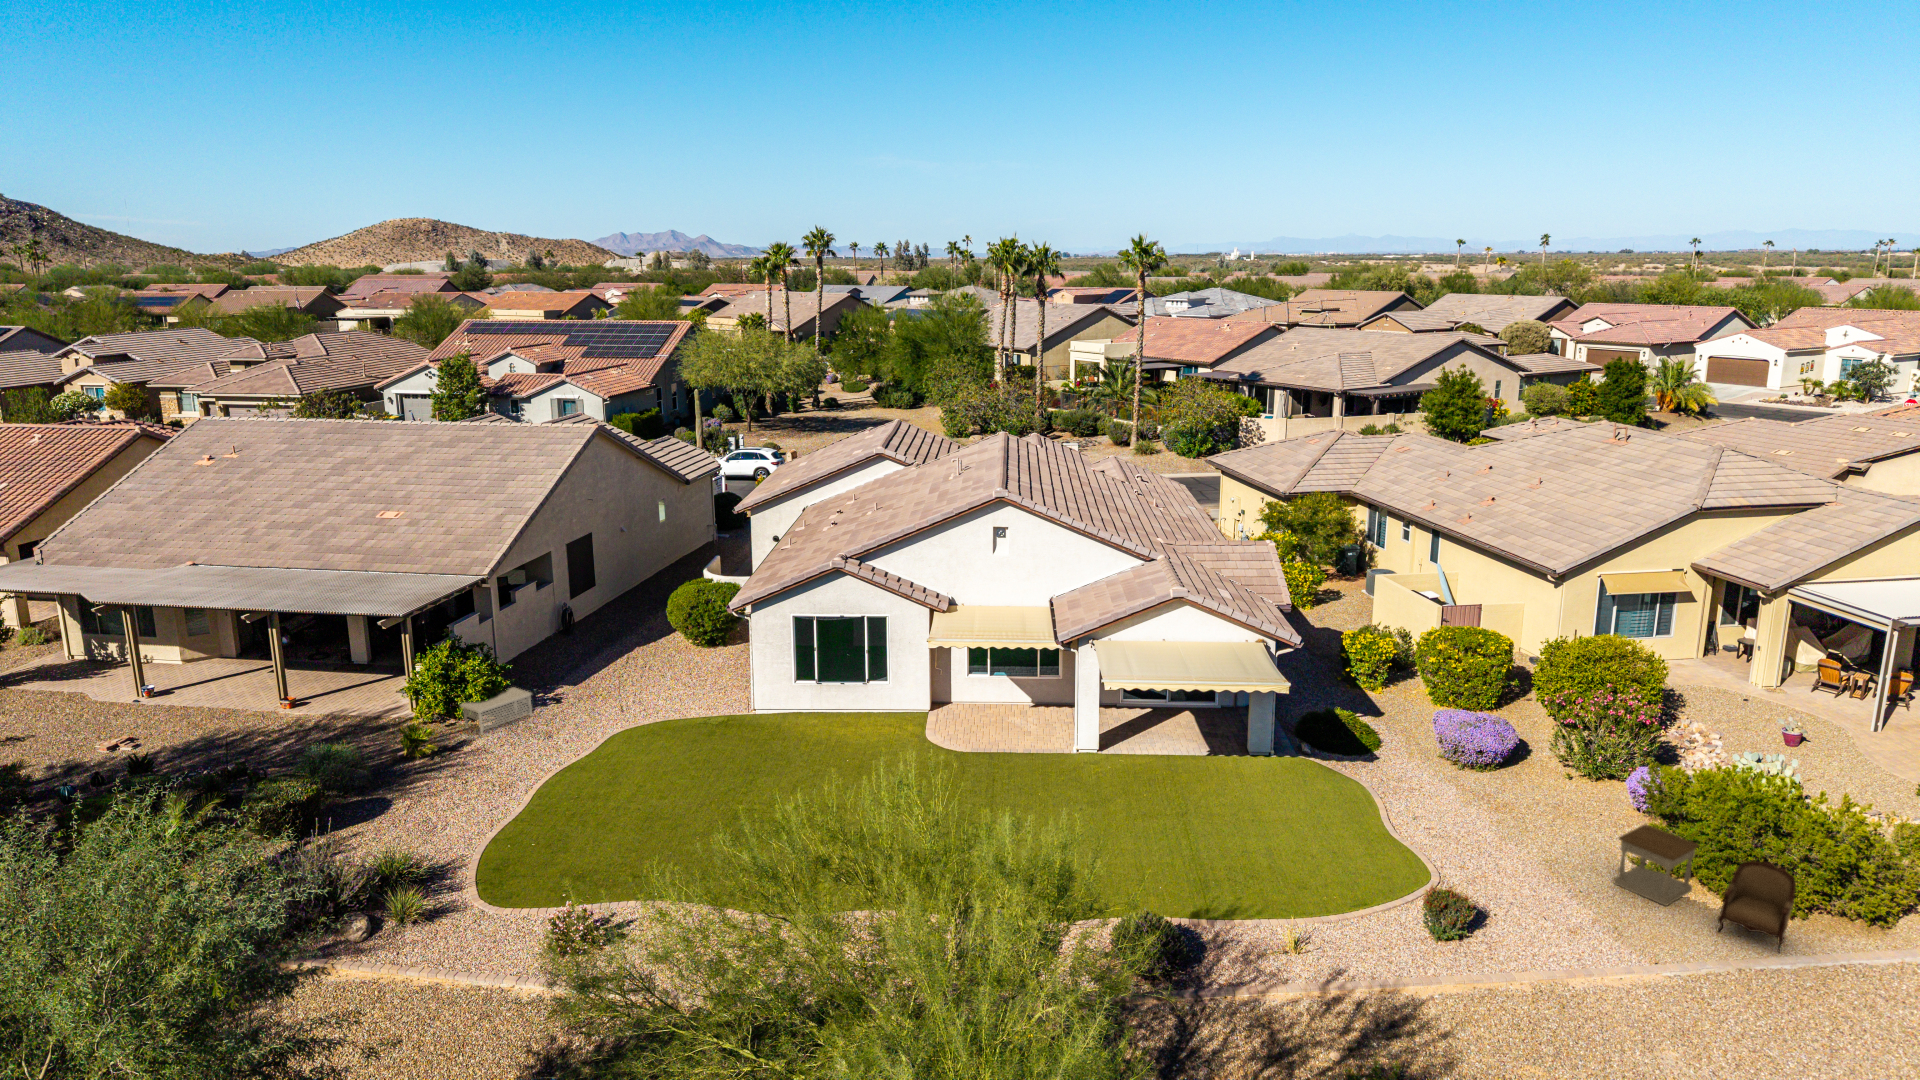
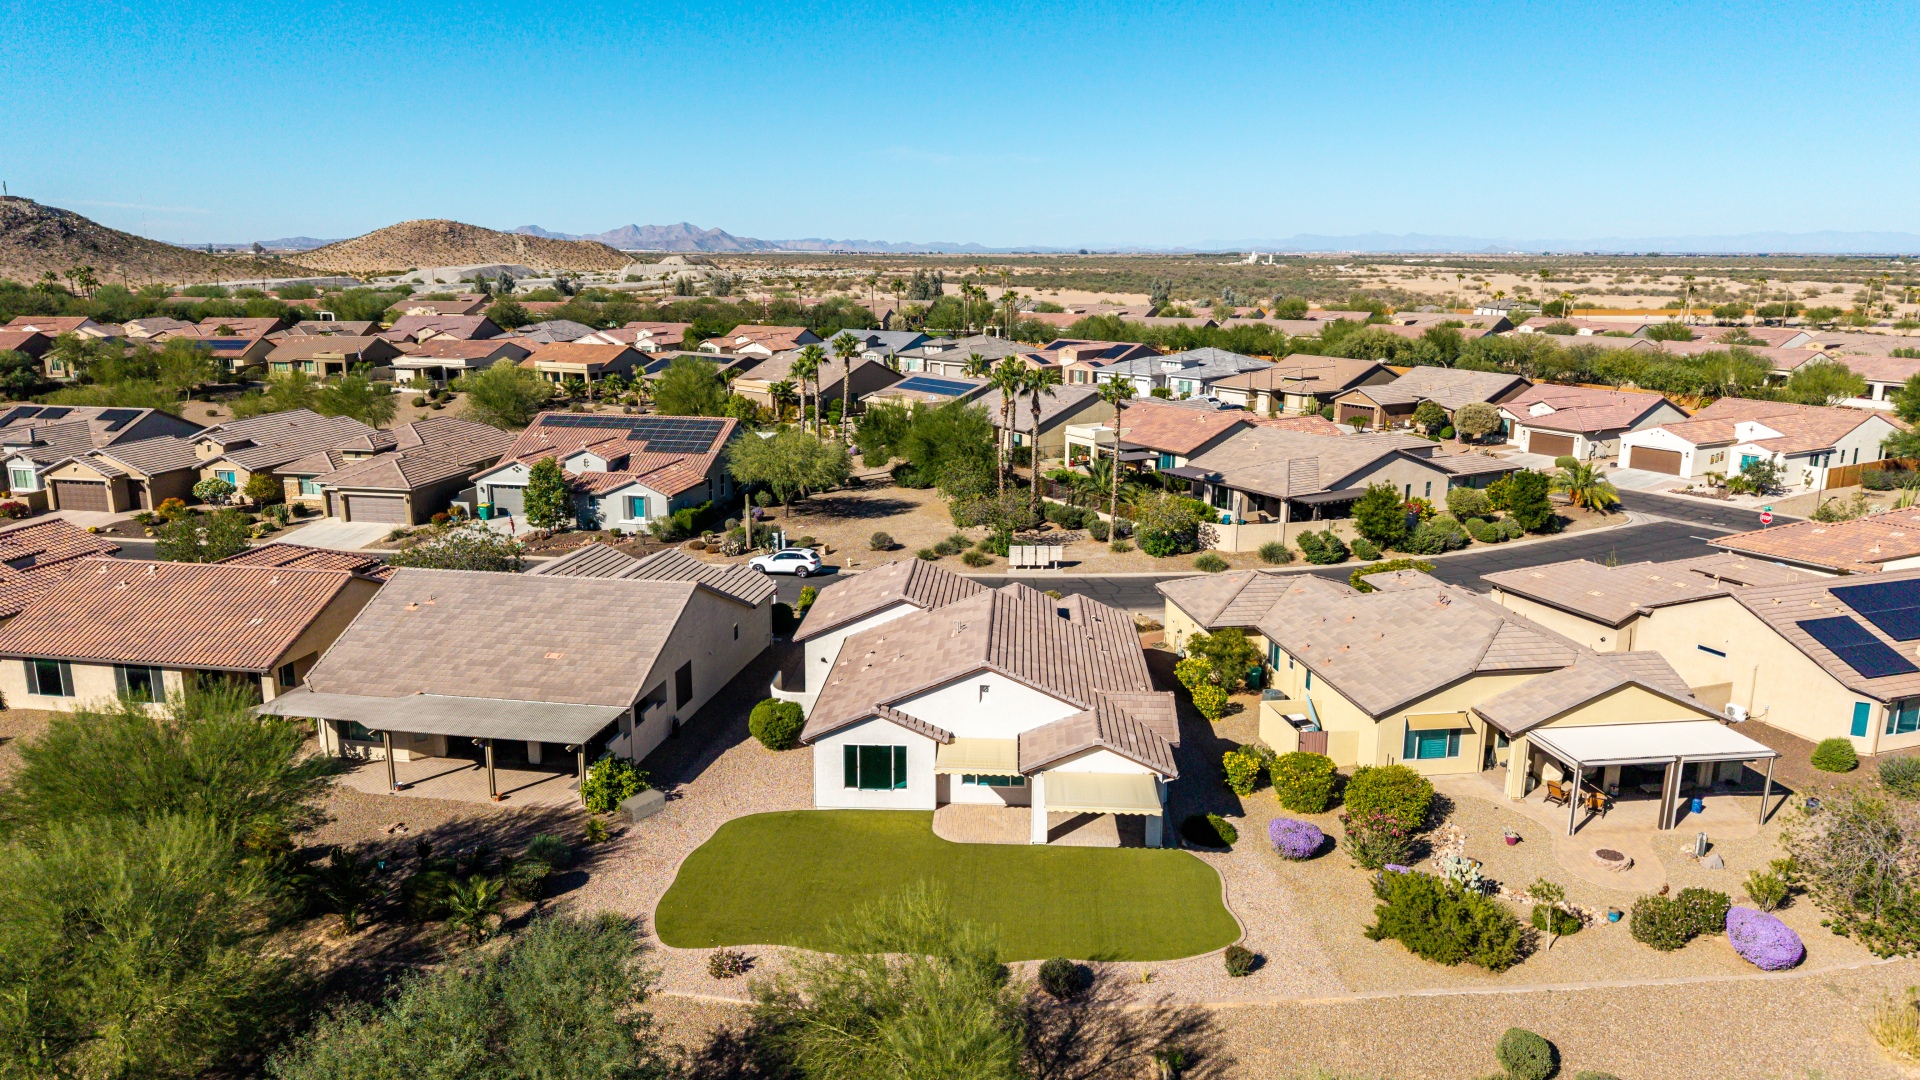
side table: present [1614,825,1699,906] -> none [1350,906,1398,957]
armchair: present [1717,861,1796,953] -> none [1397,931,1440,987]

